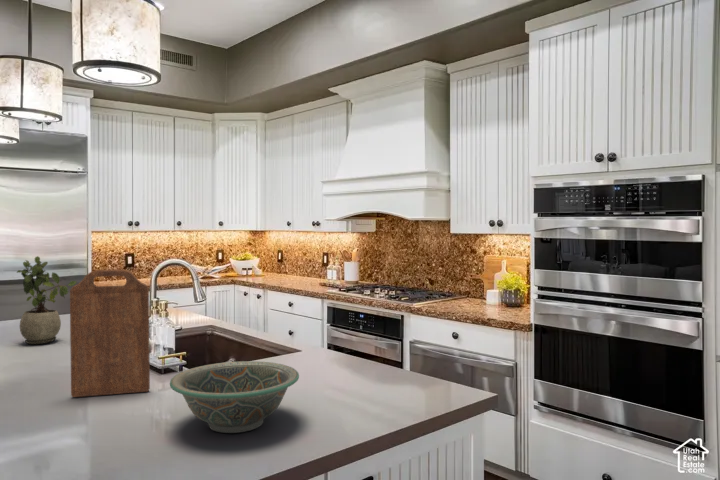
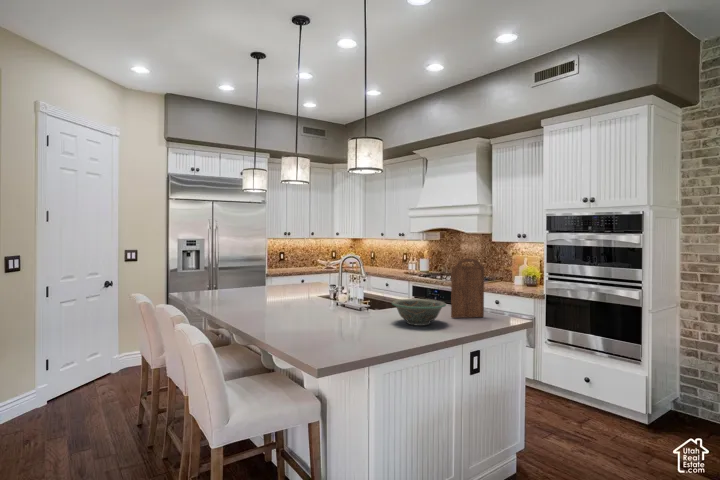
potted plant: present [17,256,76,344] -> none [275,252,305,297]
cutting board: present [70,270,150,397] -> present [451,259,484,318]

